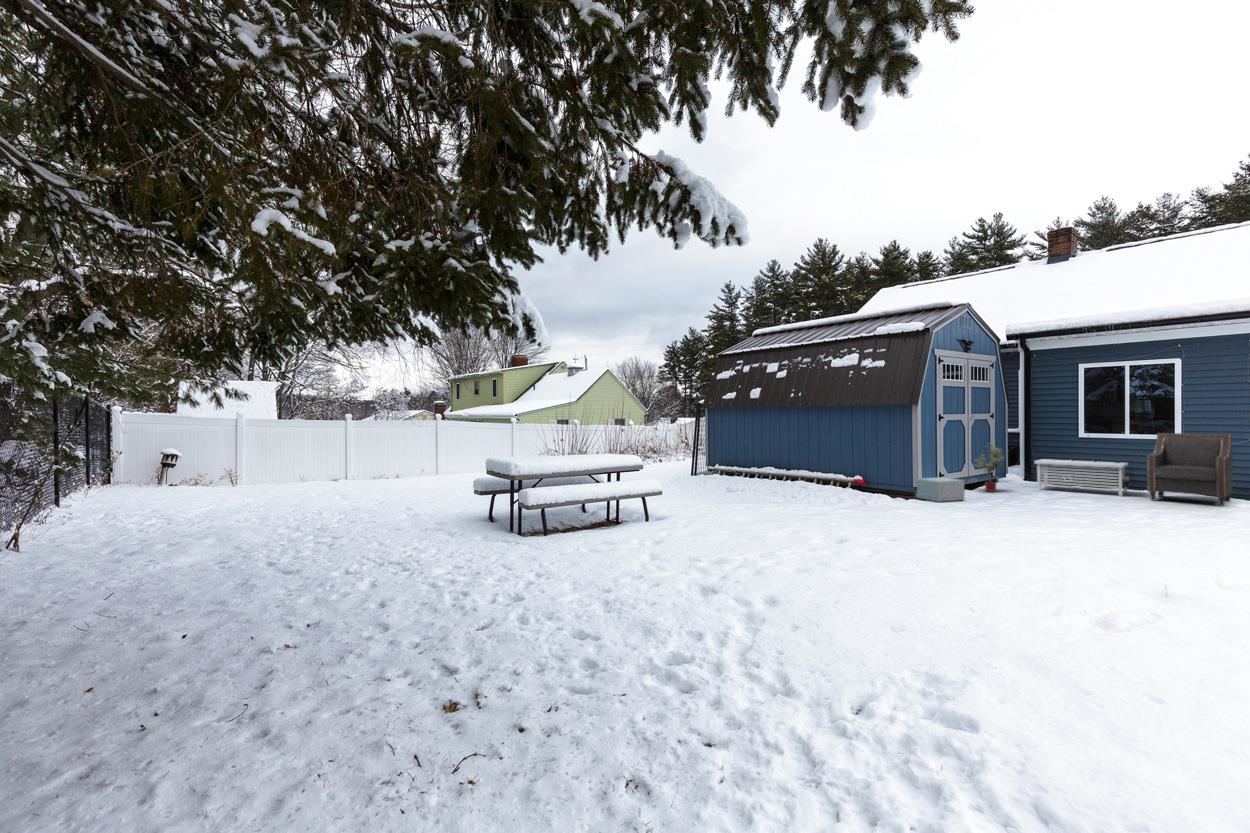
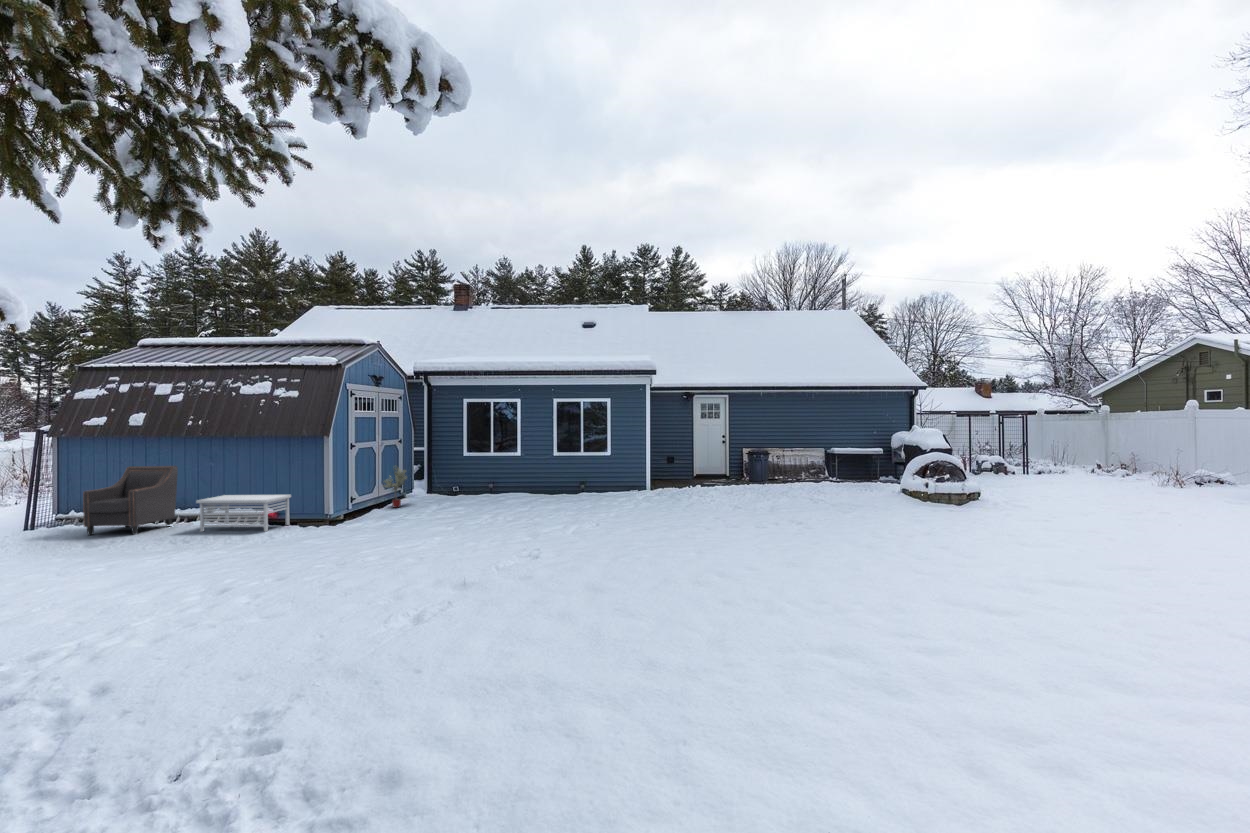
chair: present [1147,433,1233,506] -> present [83,466,178,535]
storage bench: present [1034,459,1128,496] -> present [196,495,291,532]
storage box: present [916,477,965,502] -> none [326,502,370,526]

